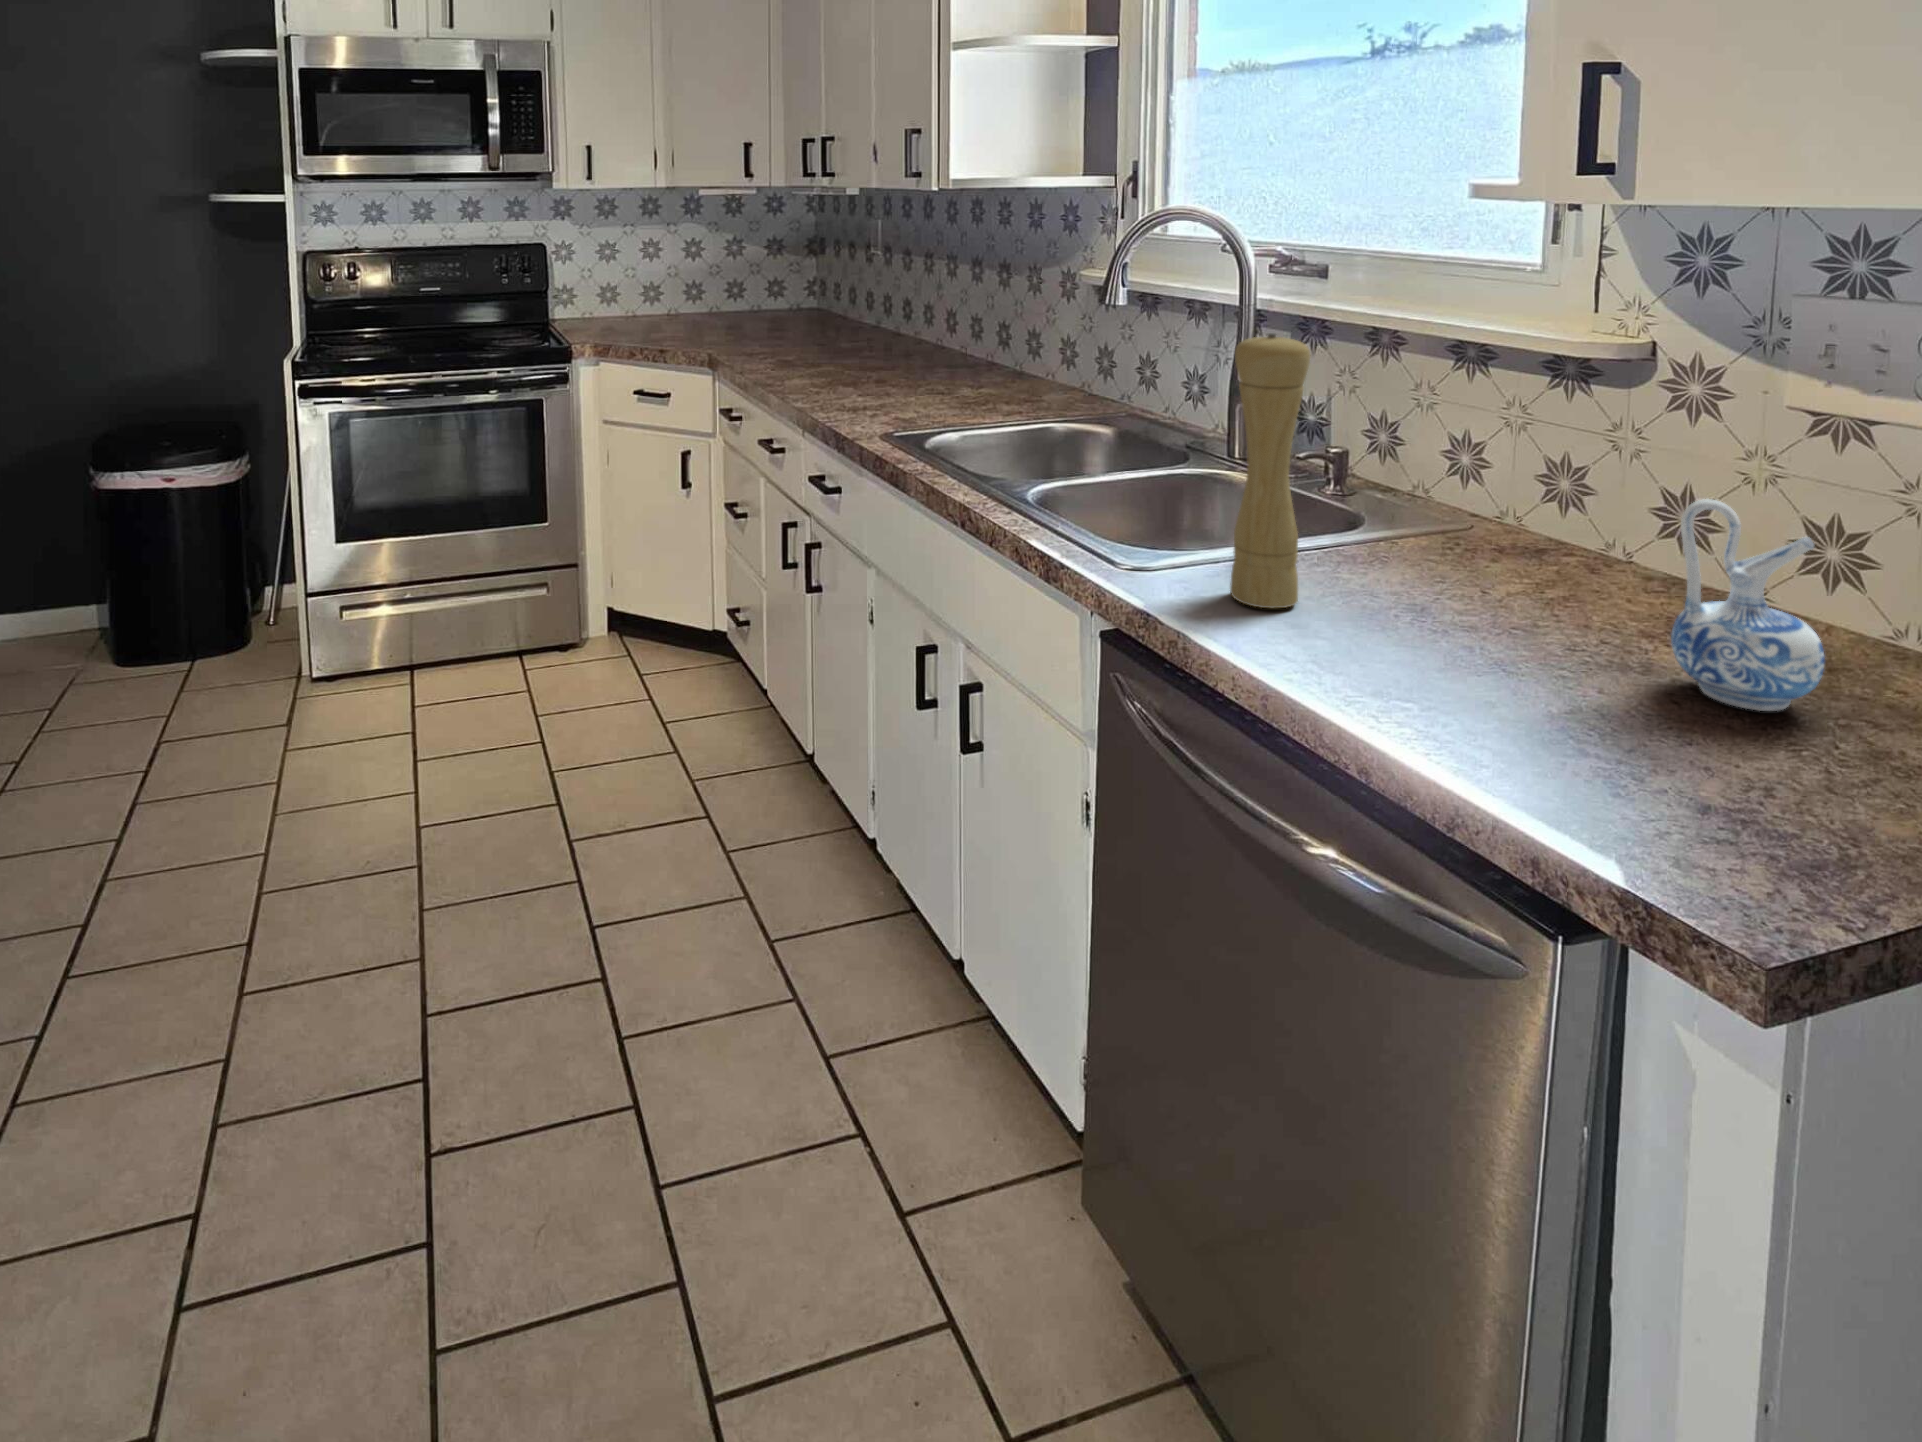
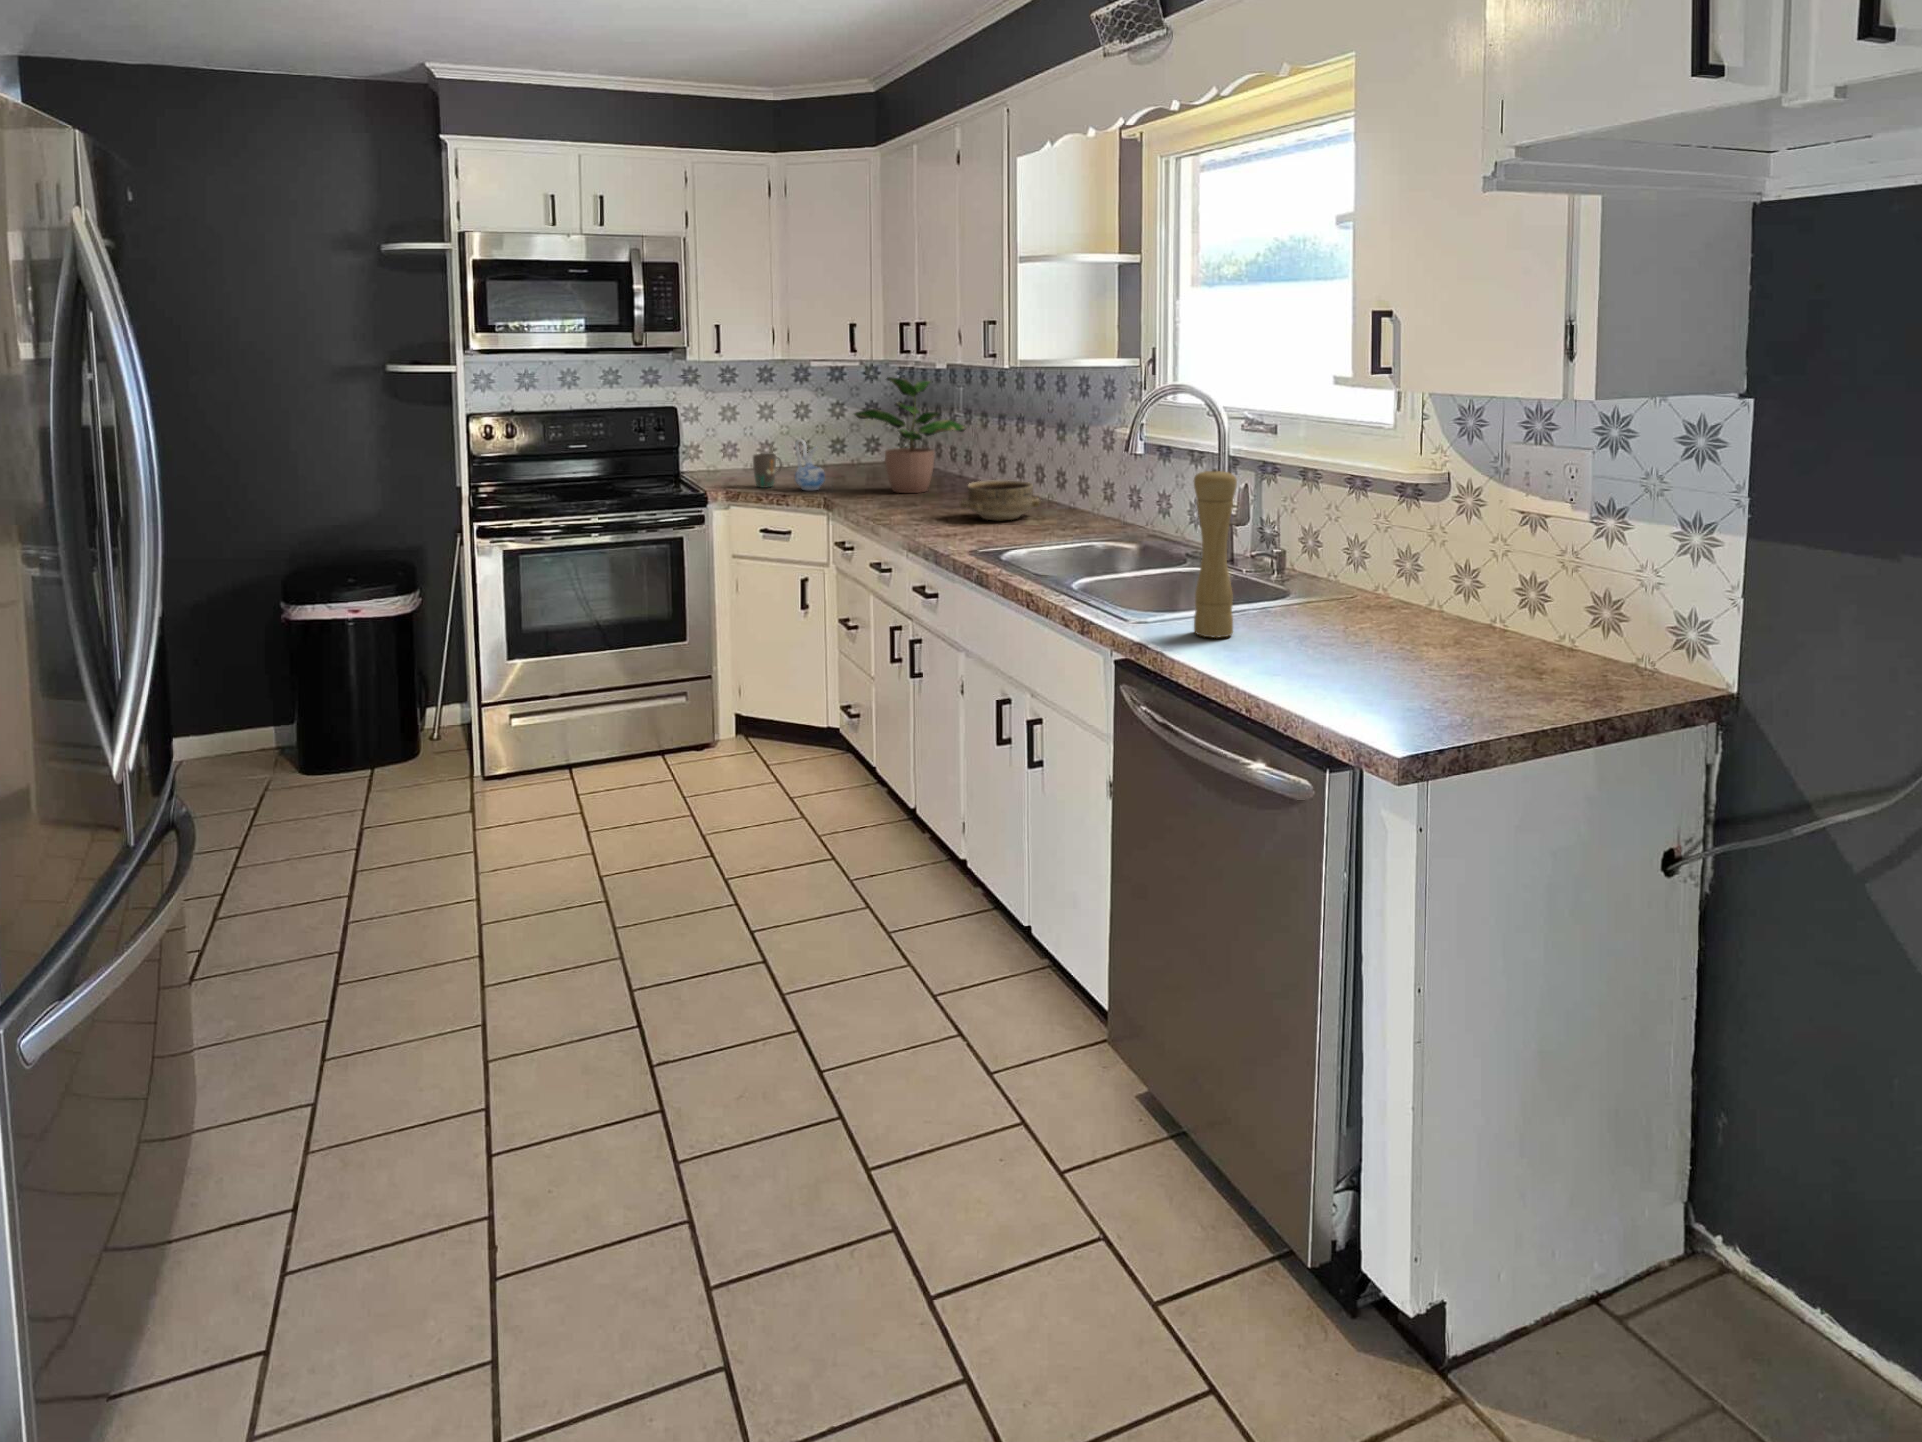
potted plant: none [745,206,885,348] -> present [854,377,966,493]
mug: none [629,299,664,339] -> present [753,454,782,488]
ceramic bowl: none [871,335,975,388] -> present [960,480,1040,520]
ceramic pitcher: present [1671,499,1825,711] -> present [795,439,825,490]

